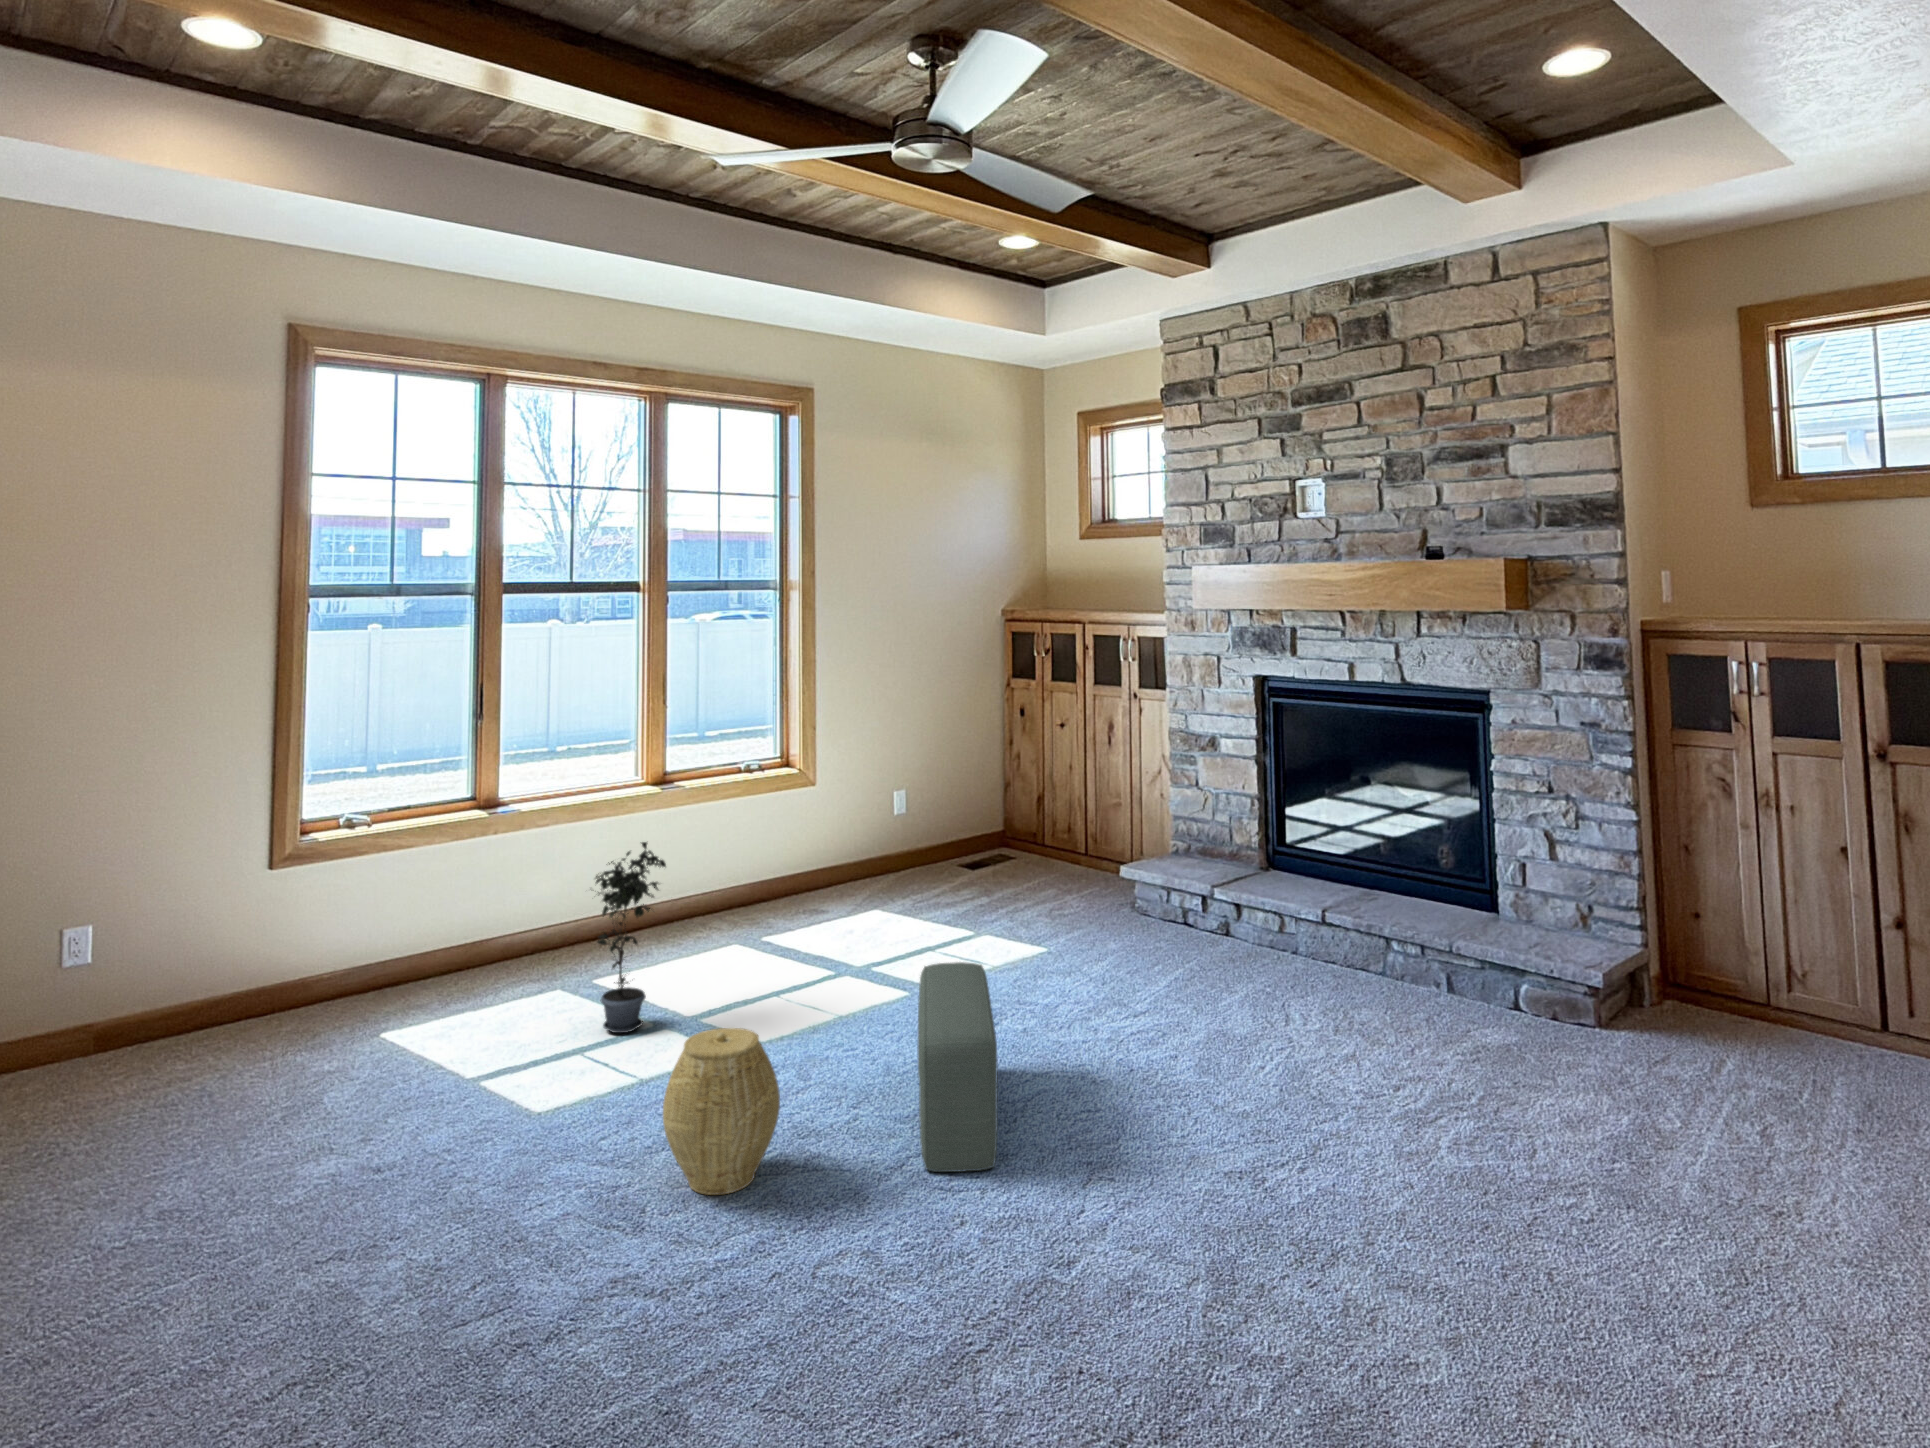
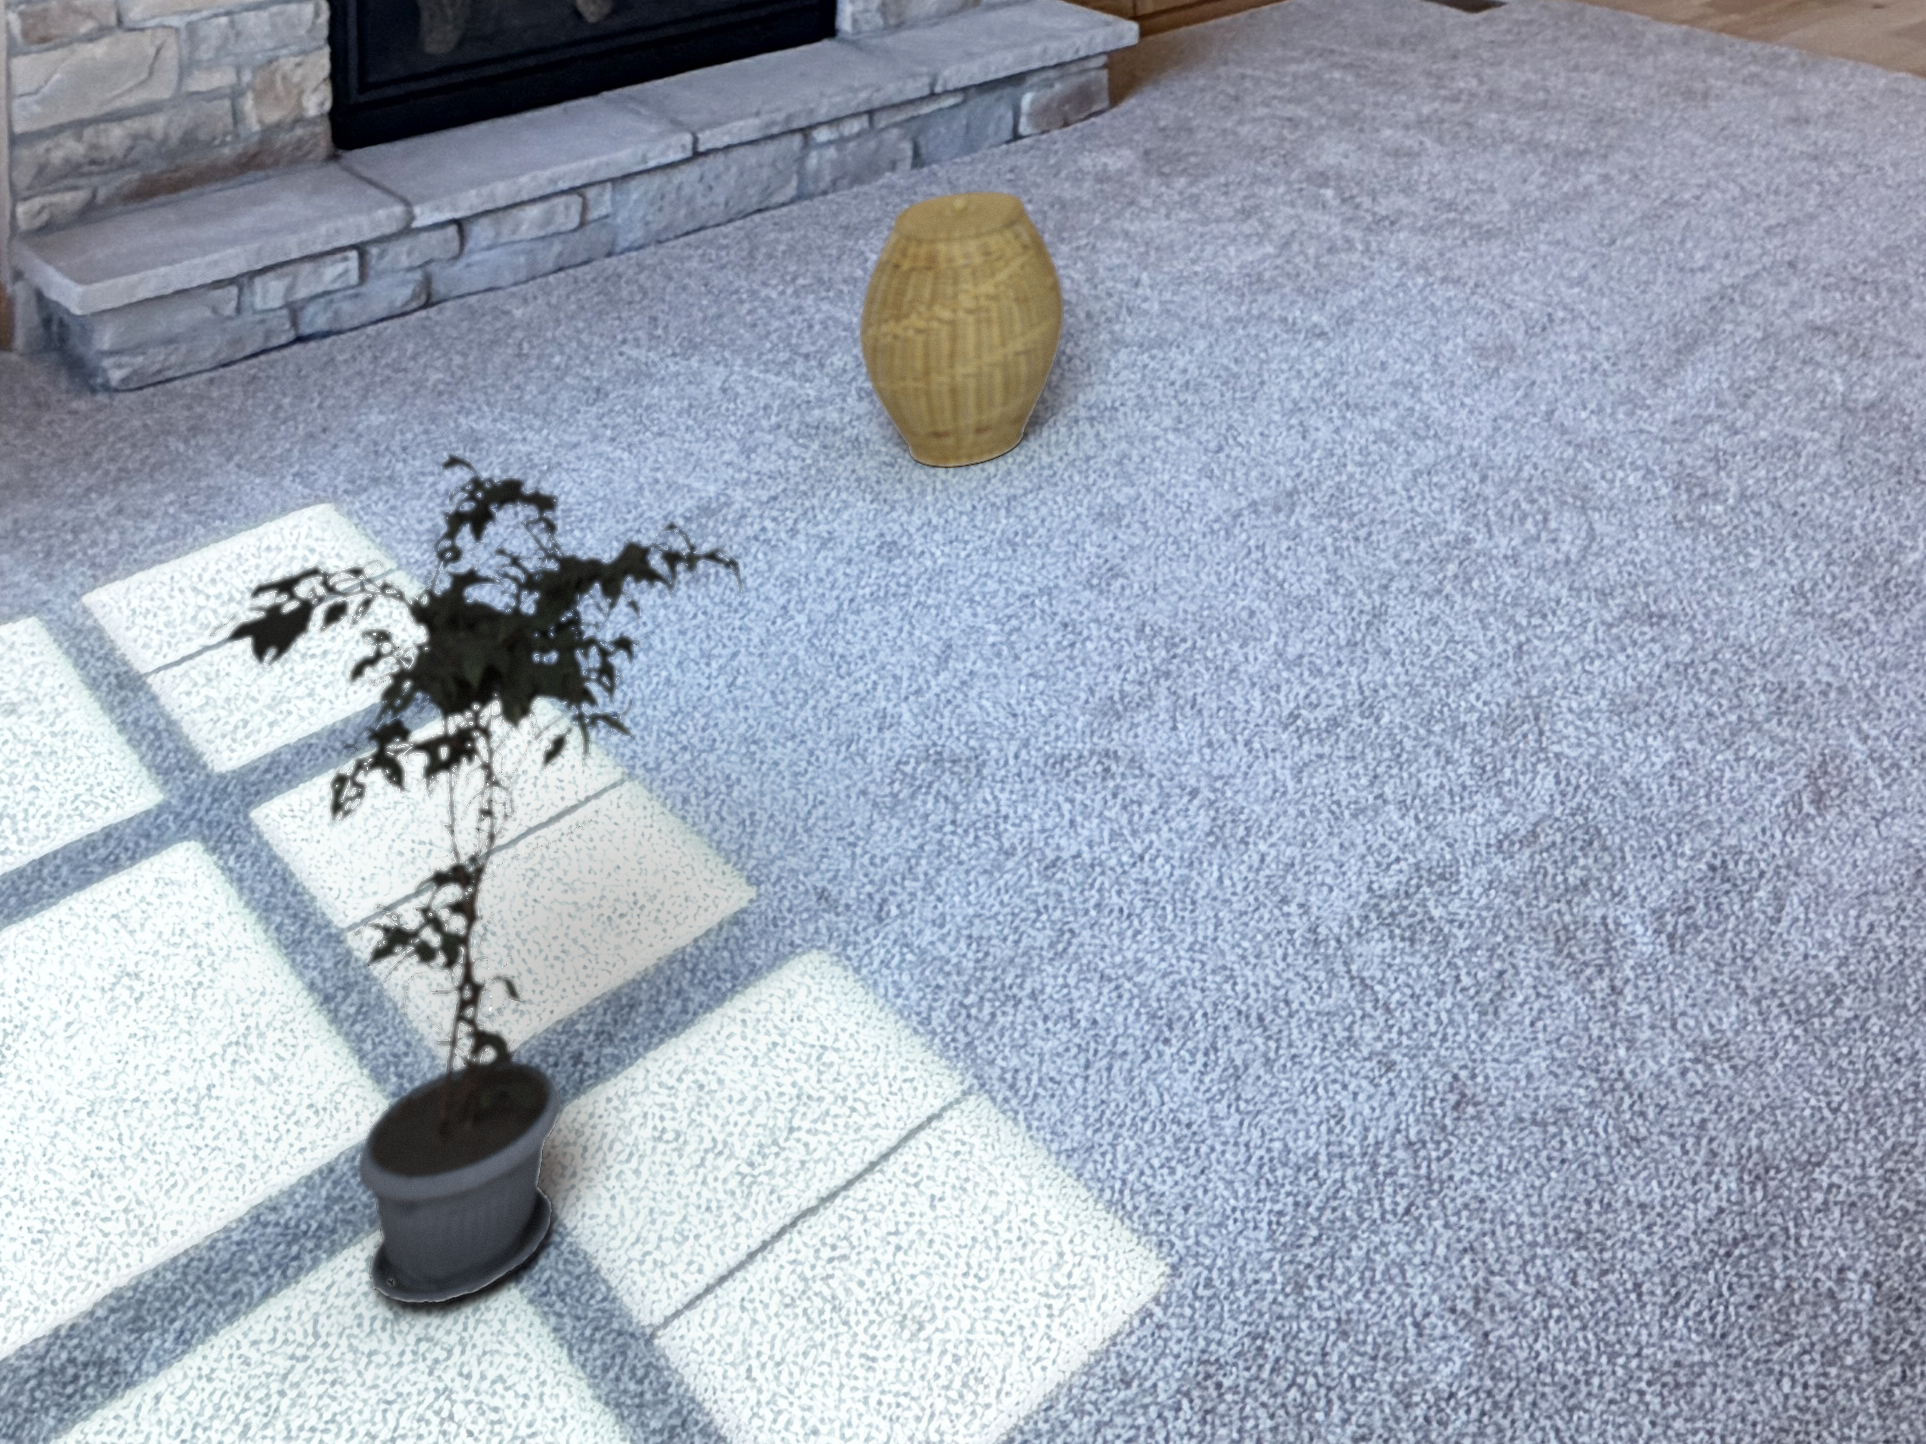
pouf: present [917,962,997,1172] -> none [1132,237,1637,573]
woven basket: present [663,1028,780,1195] -> present [860,192,1064,467]

